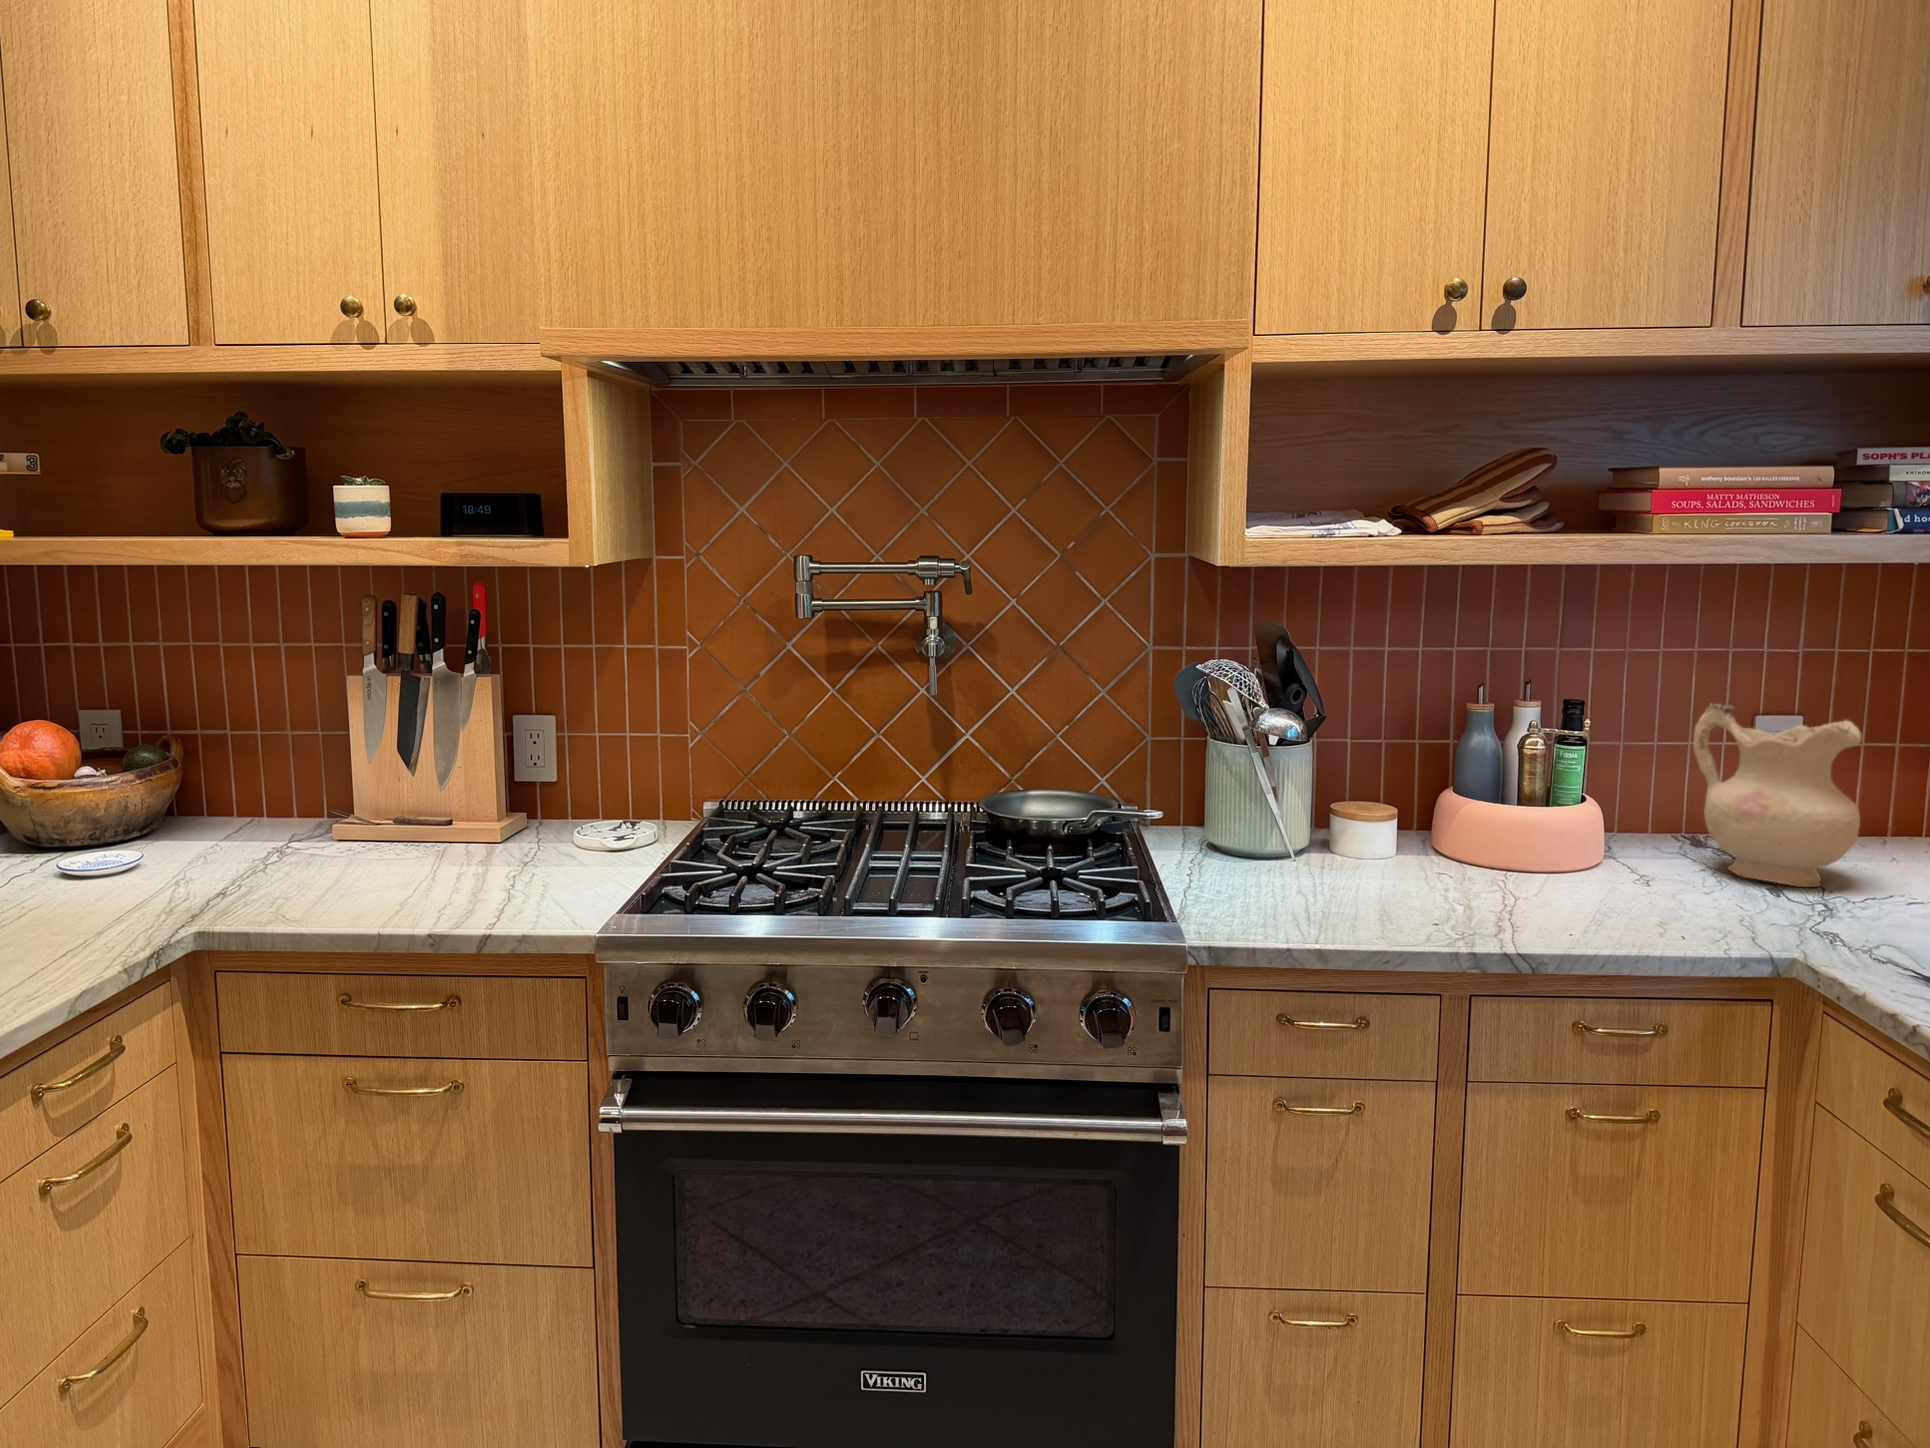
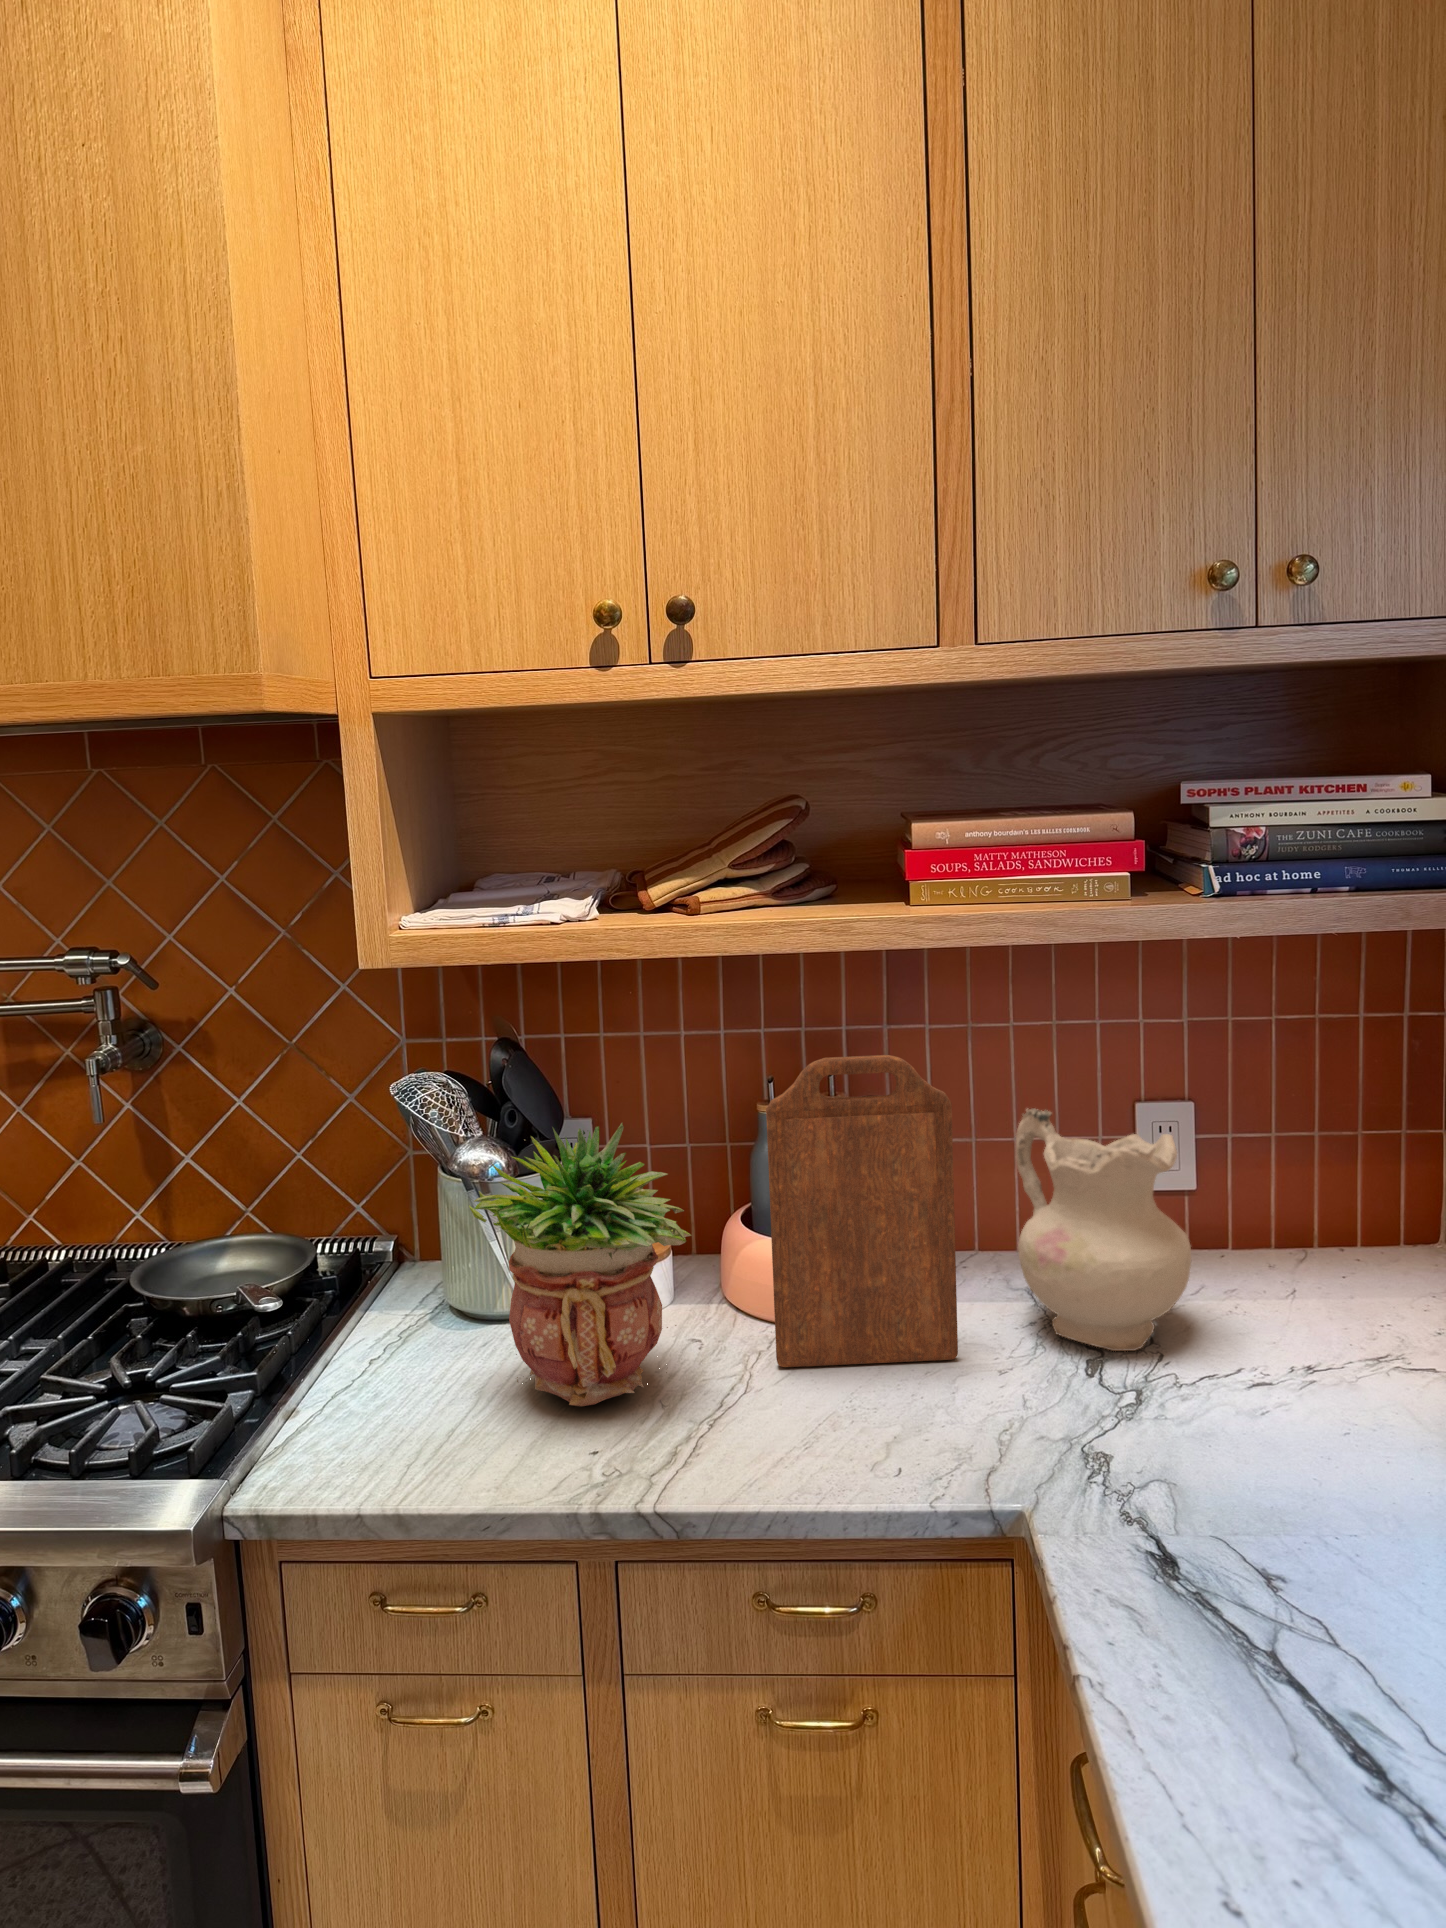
cutting board: none [1535,645,1695,889] -> present [766,1055,958,1367]
potted plant: none [1318,687,1508,903] -> present [469,1123,692,1406]

